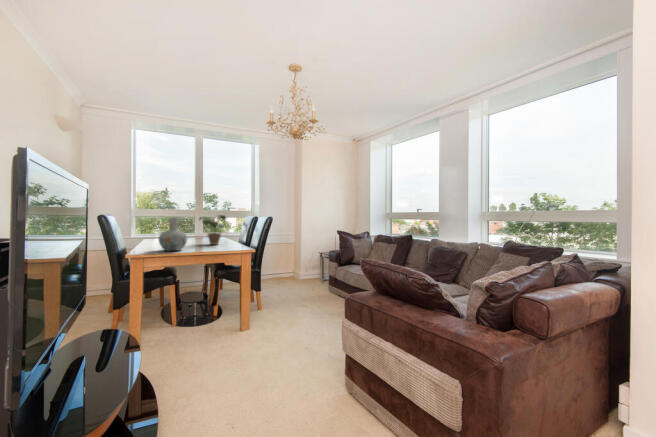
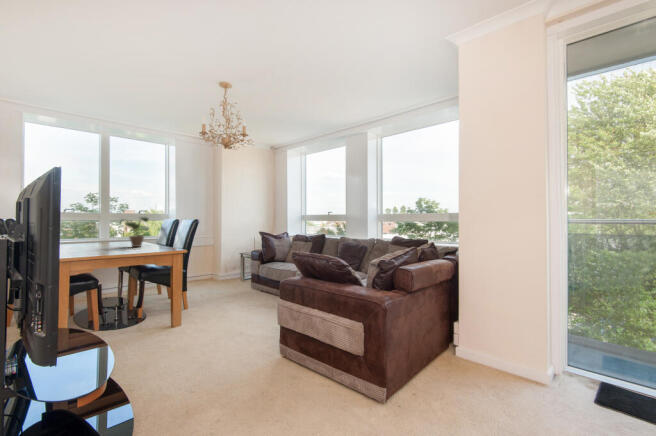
vase: present [159,218,187,251] -> none [82,221,114,253]

